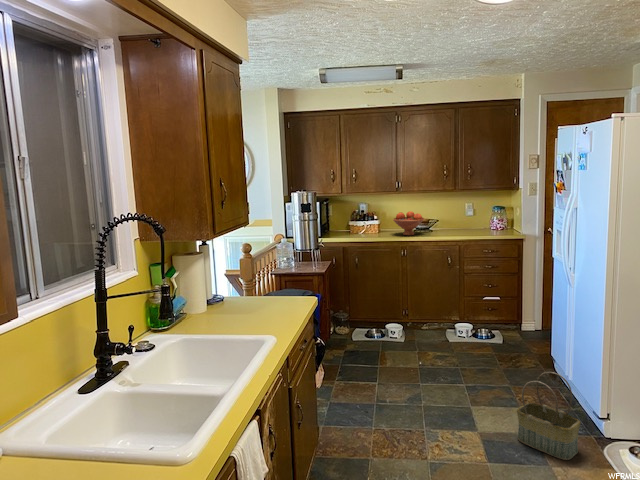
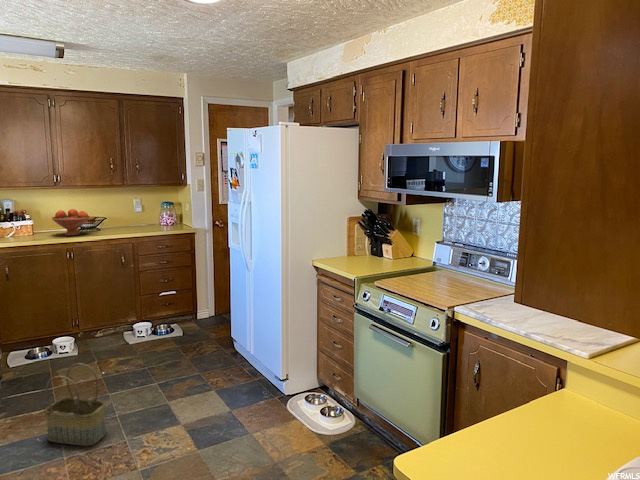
basket: present [517,372,581,460] -> present [44,363,106,446]

